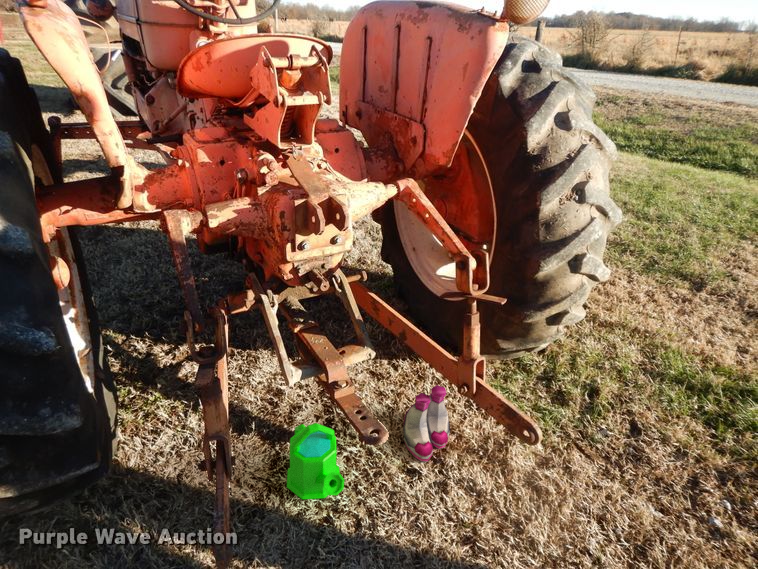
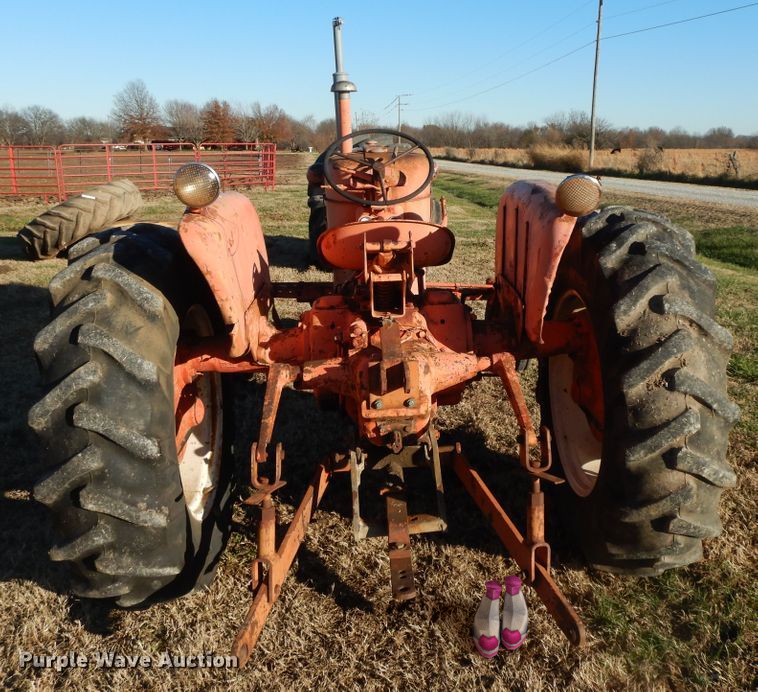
watering can: present [287,423,345,499] -> none [339,580,396,664]

